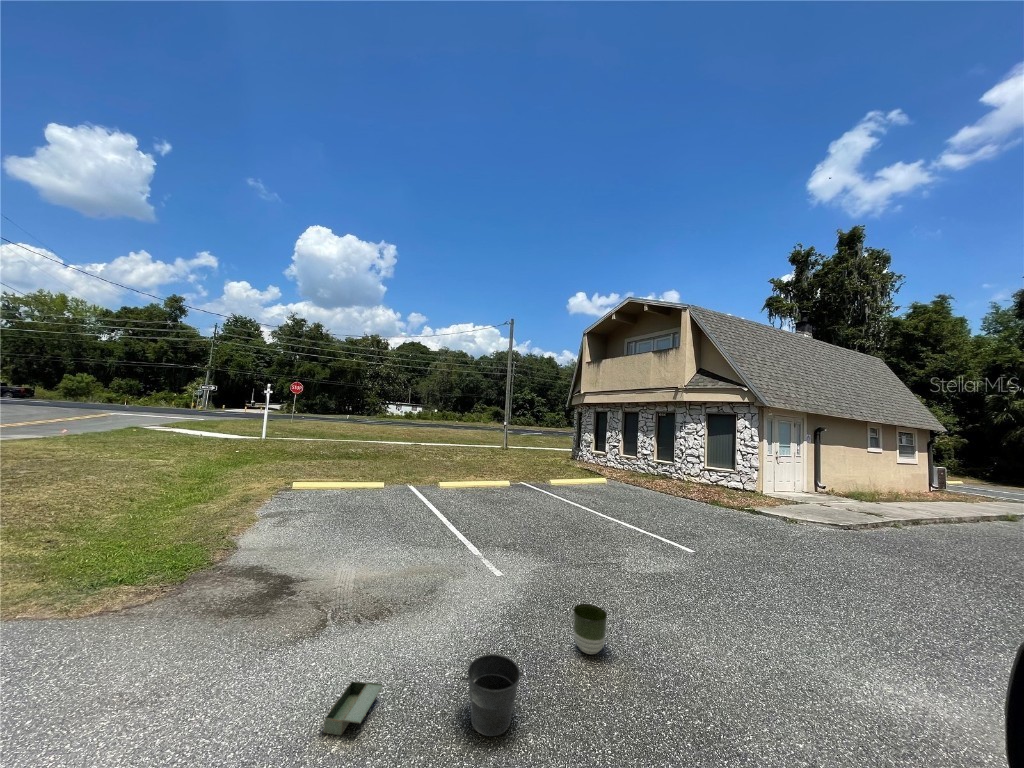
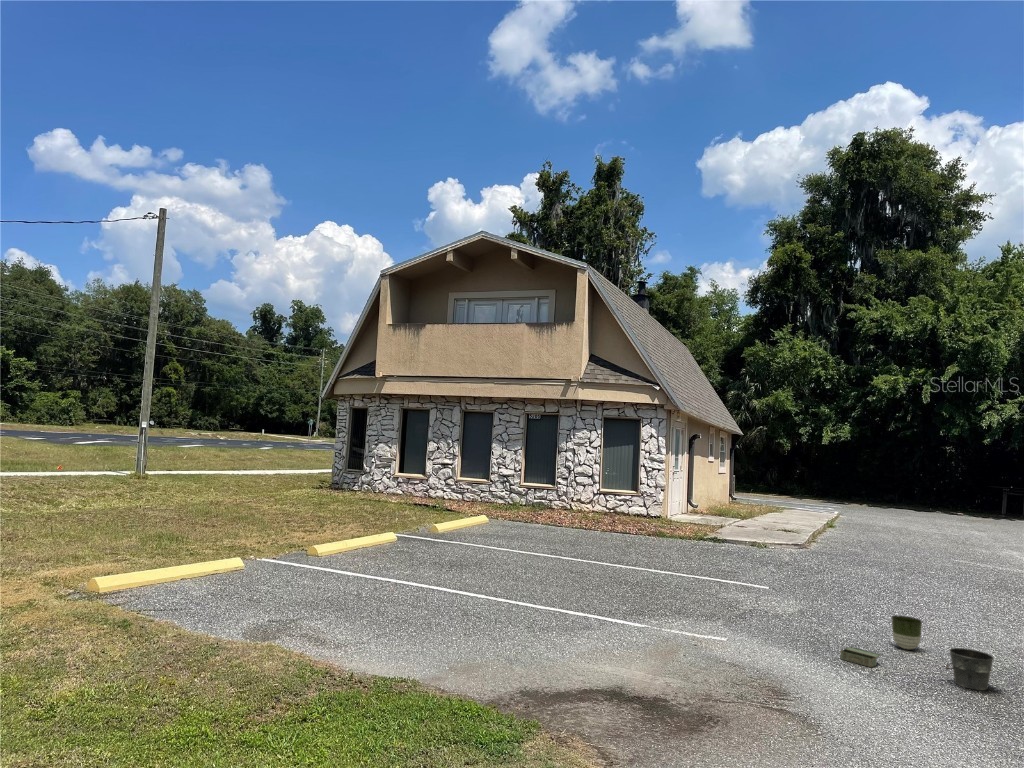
toolbox: present [323,681,383,735] -> present [840,647,880,667]

